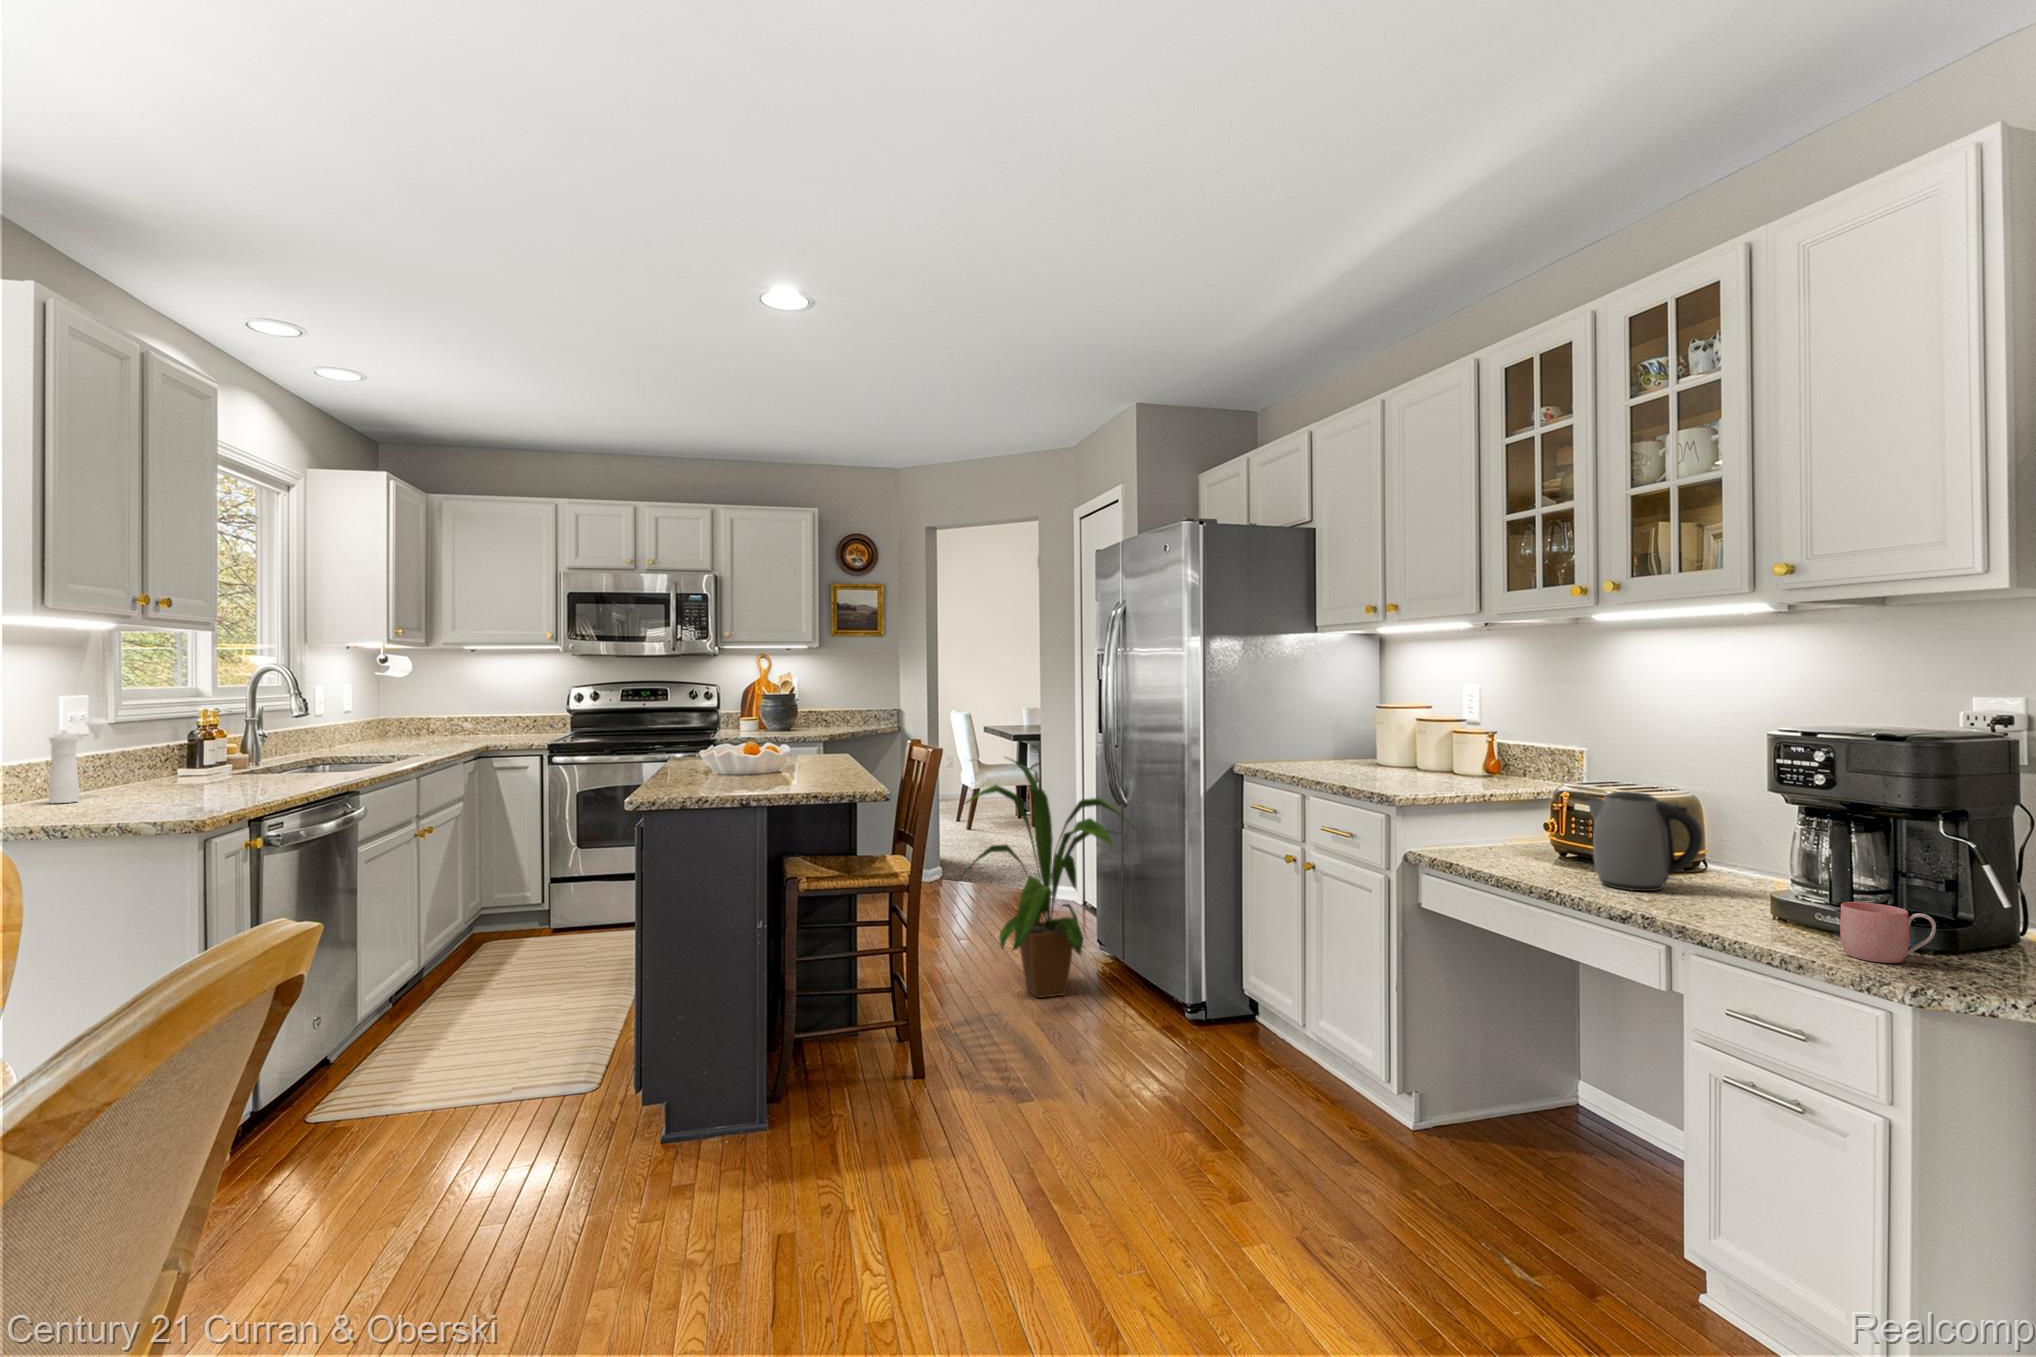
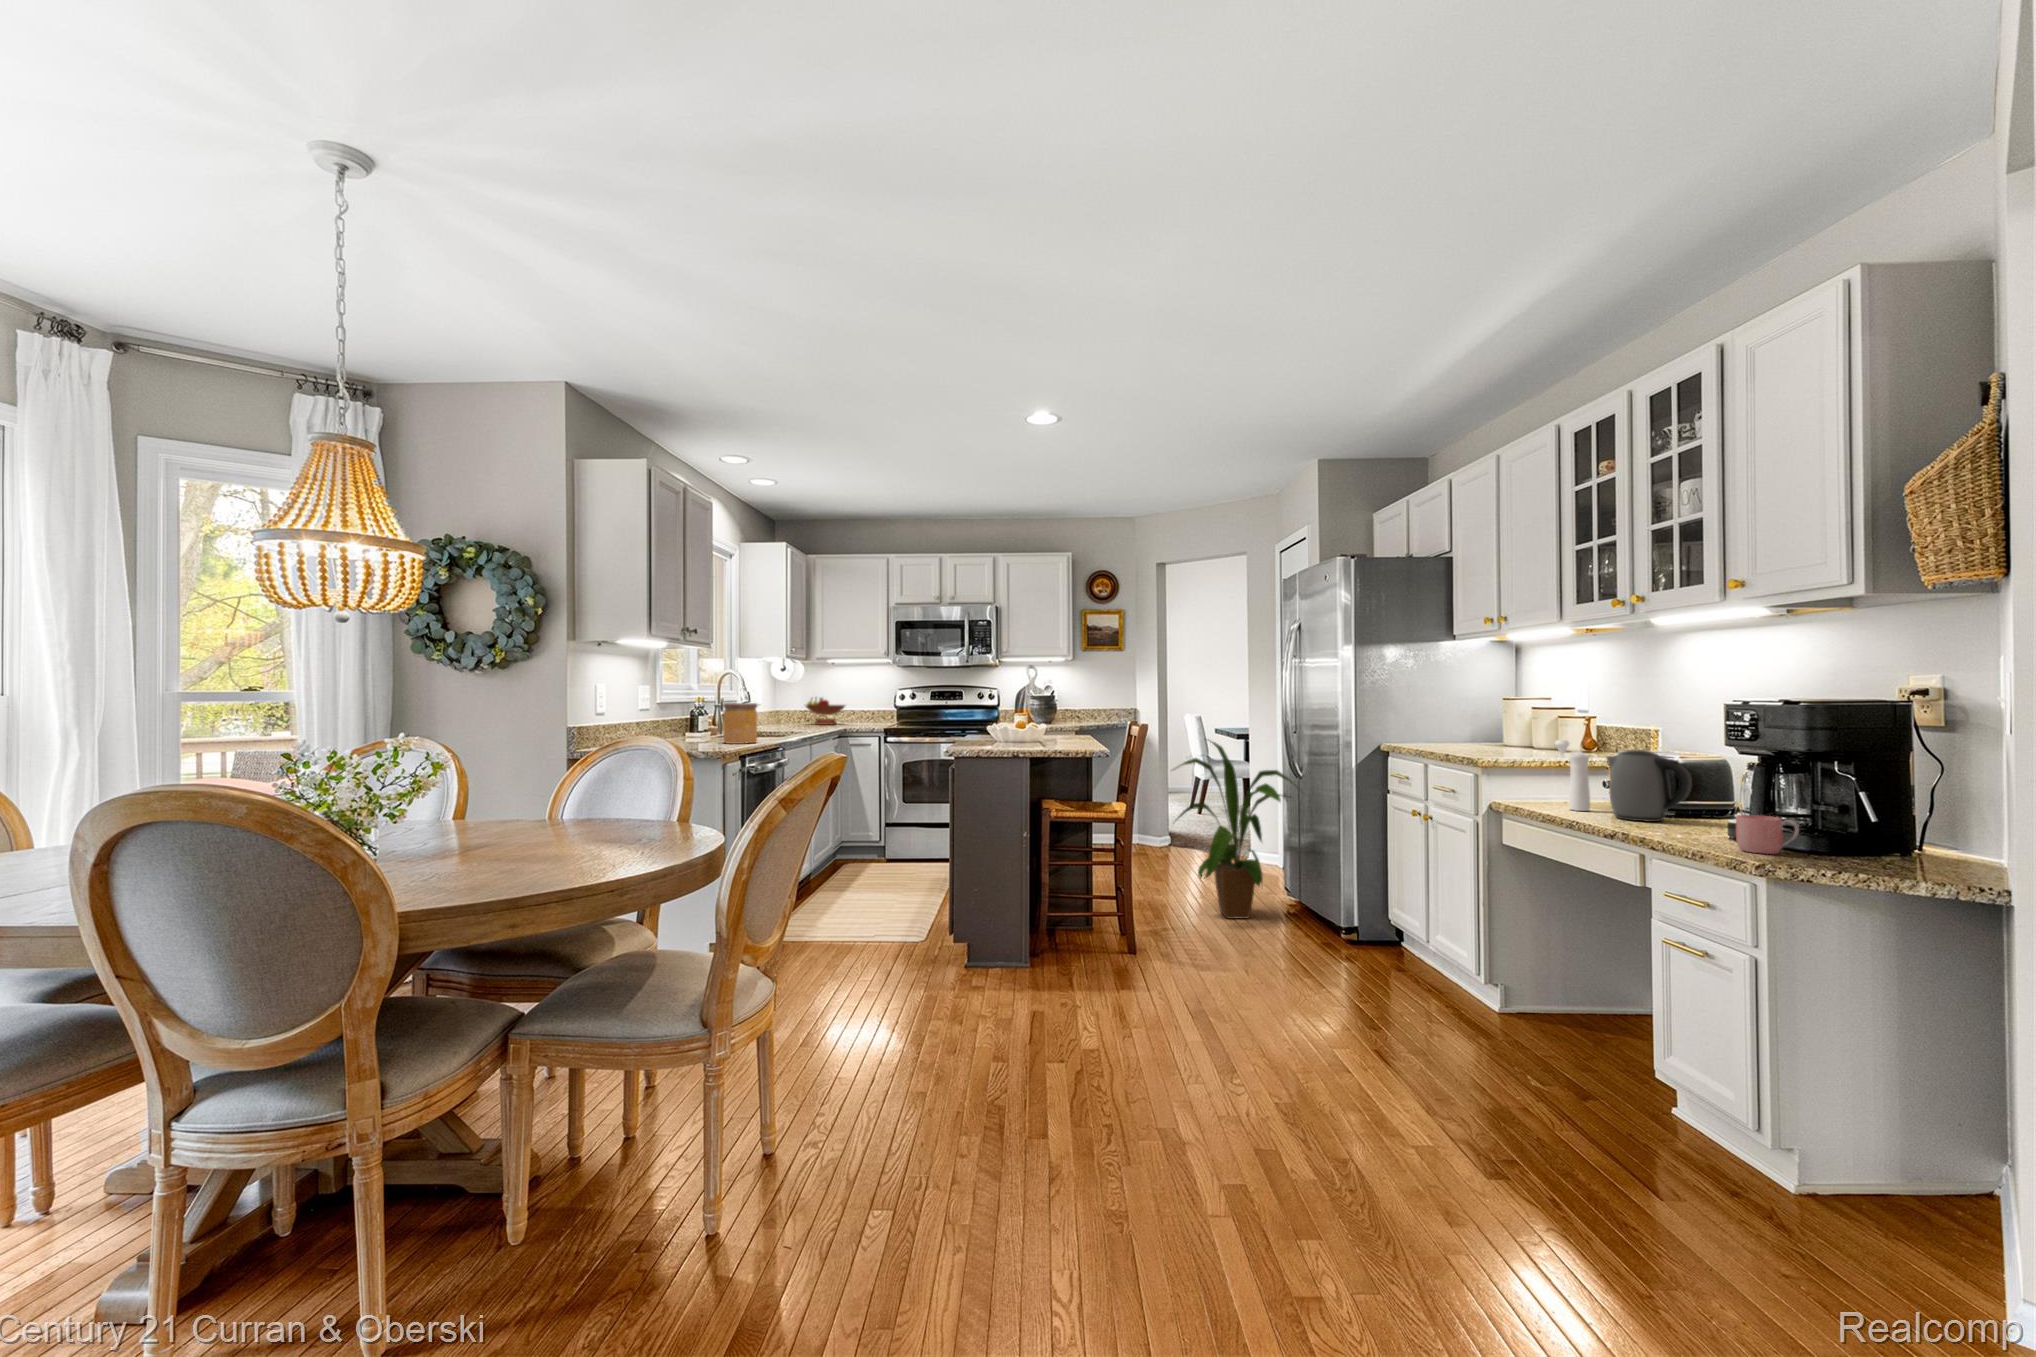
fruit bowl: none [420,698,489,738] -> present [806,698,845,725]
pepper mill: present [49,719,107,803] -> present [1555,740,1590,811]
jar: none [236,721,304,790] -> present [723,703,757,744]

